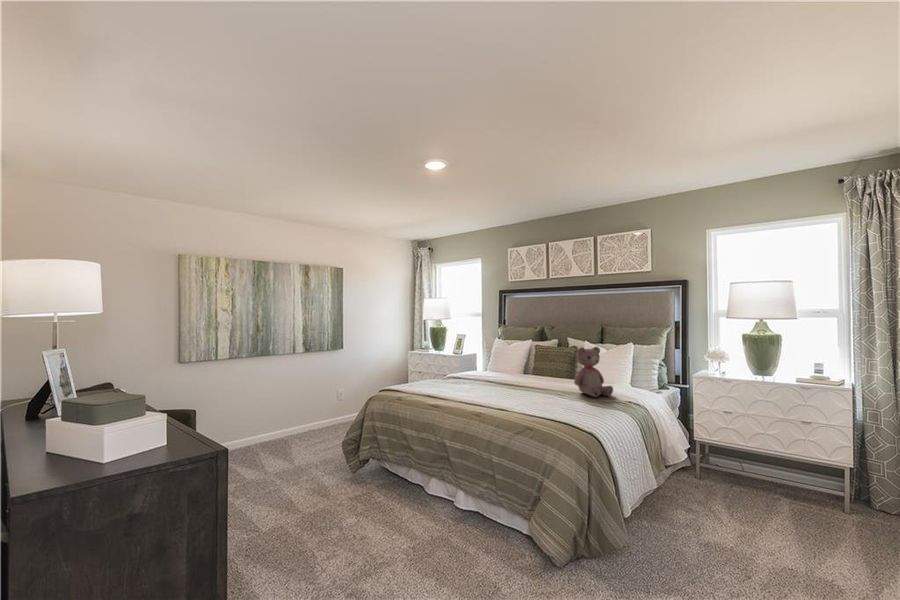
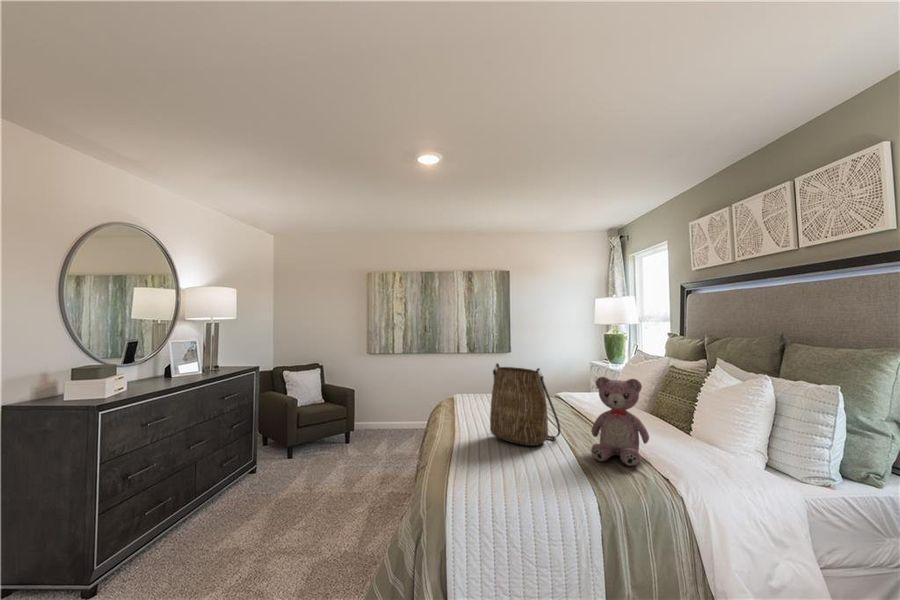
tote bag: none [499,346,552,401] -> present [490,363,560,446]

